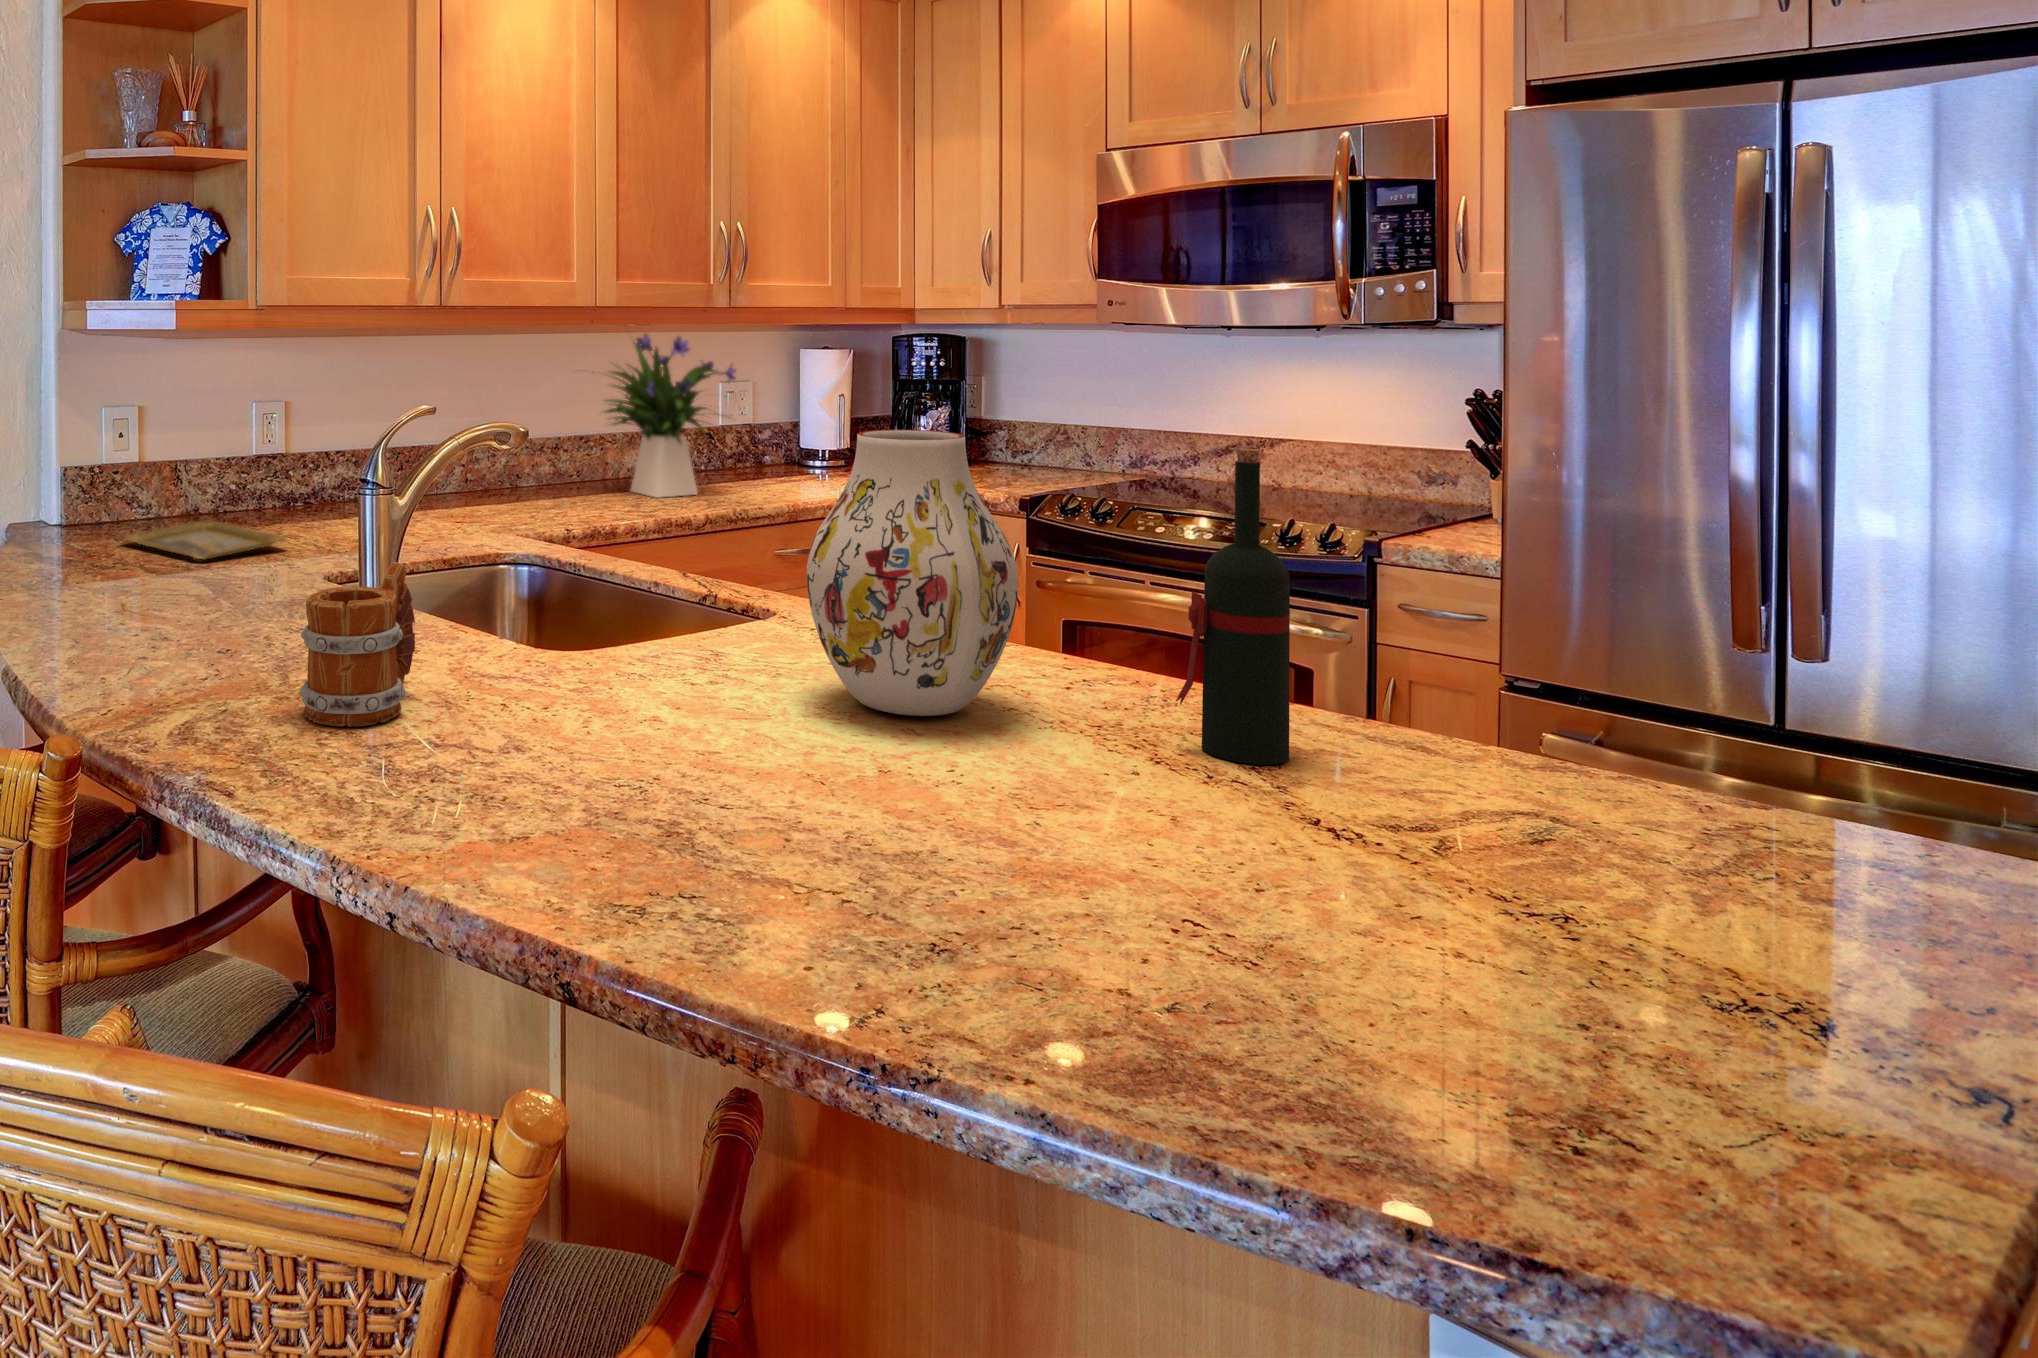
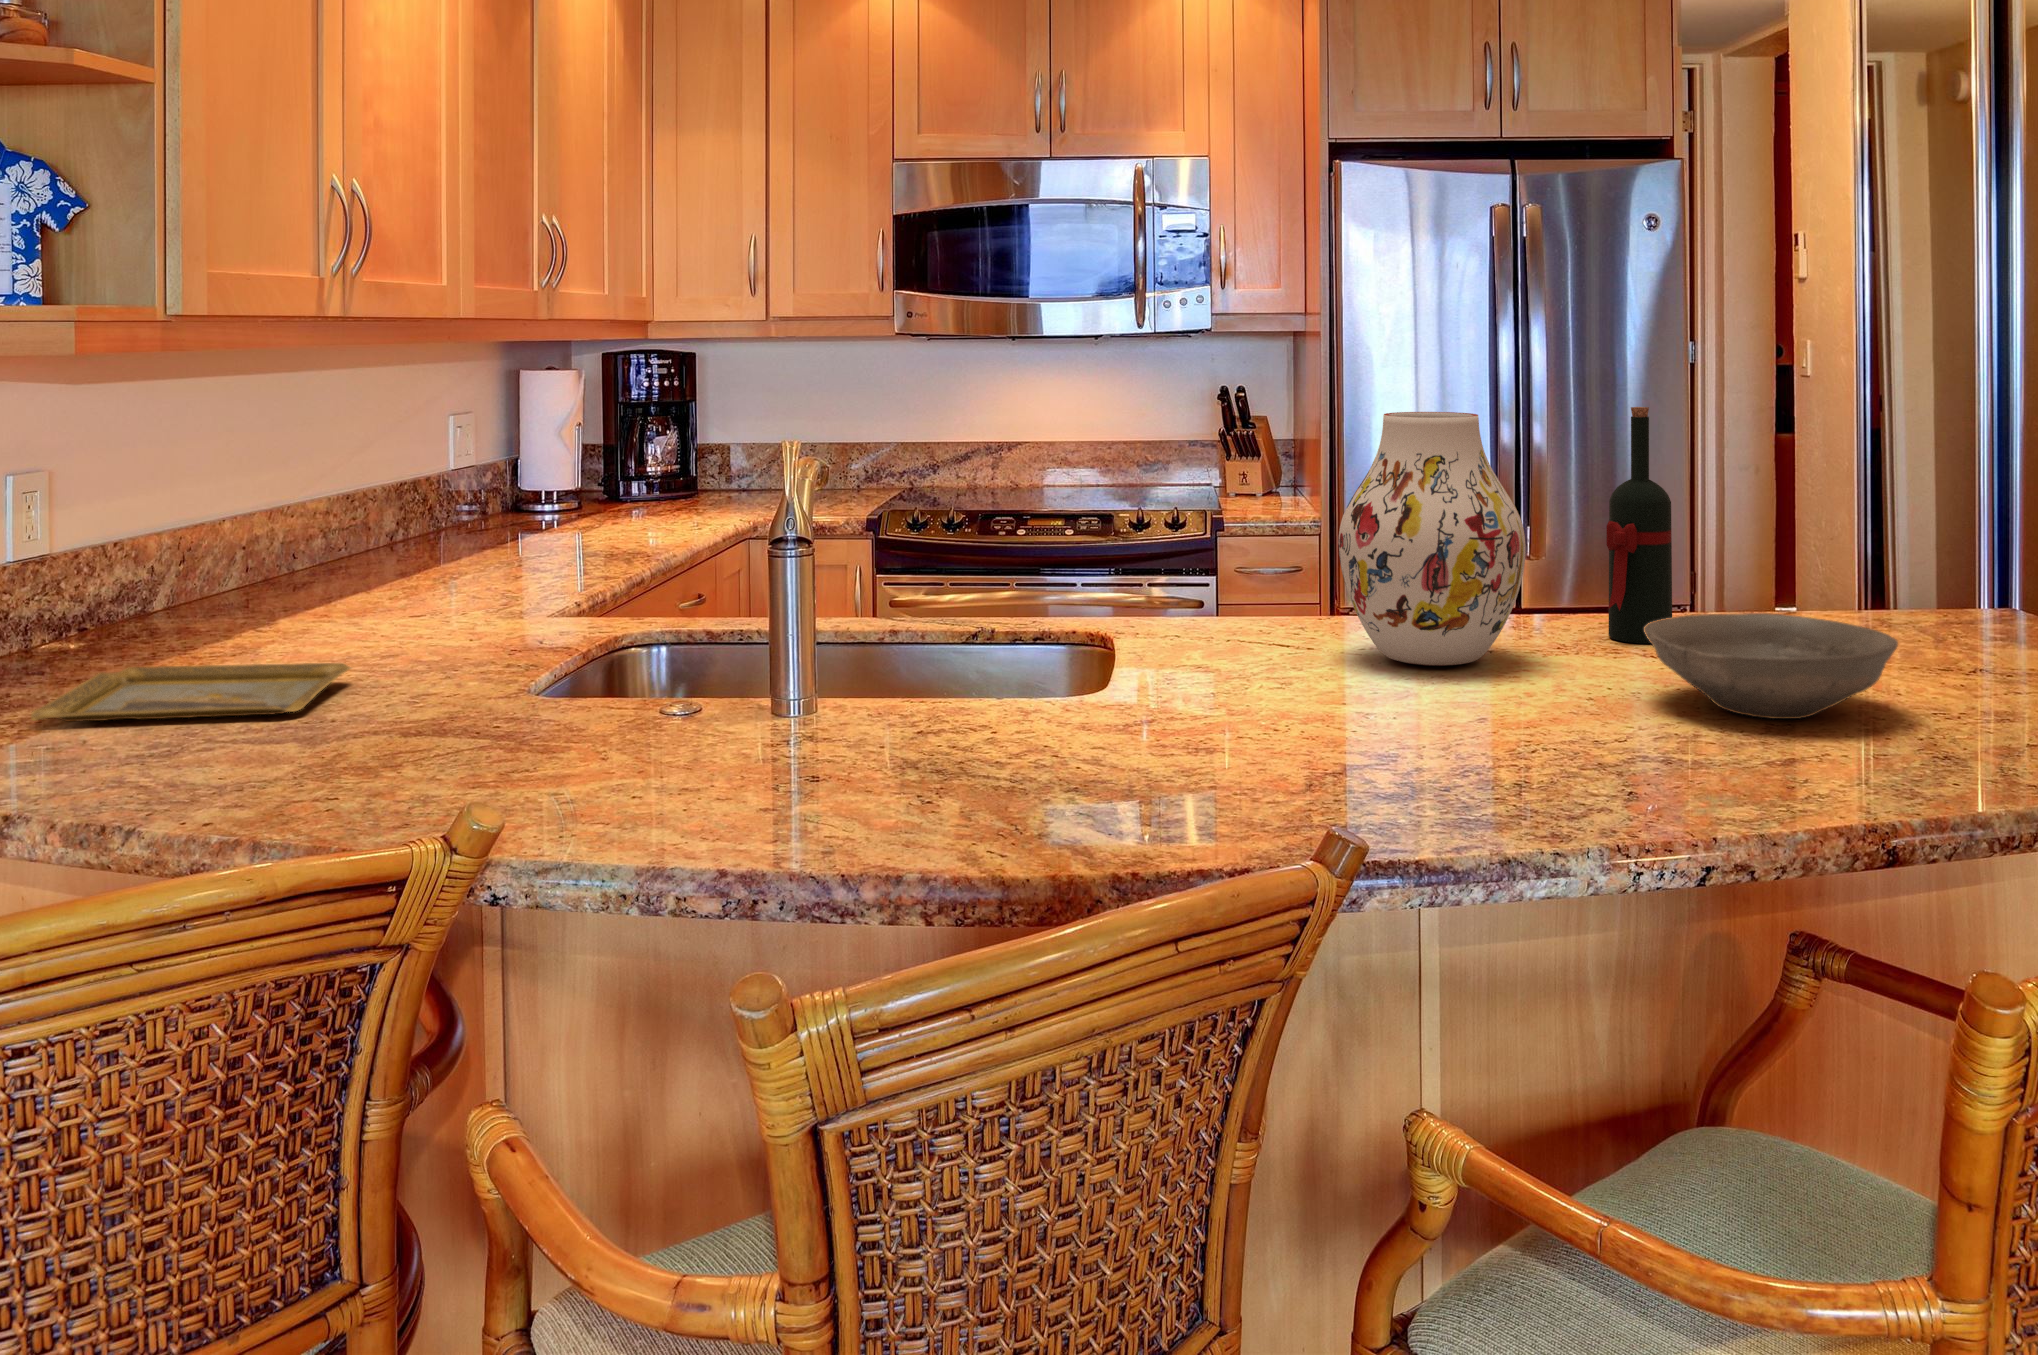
flower arrangement: present [605,334,736,498] -> none [405,342,630,561]
mug: present [299,562,415,727] -> none [1106,596,1232,789]
bowl: none [859,706,1184,867] -> present [1644,613,1898,719]

